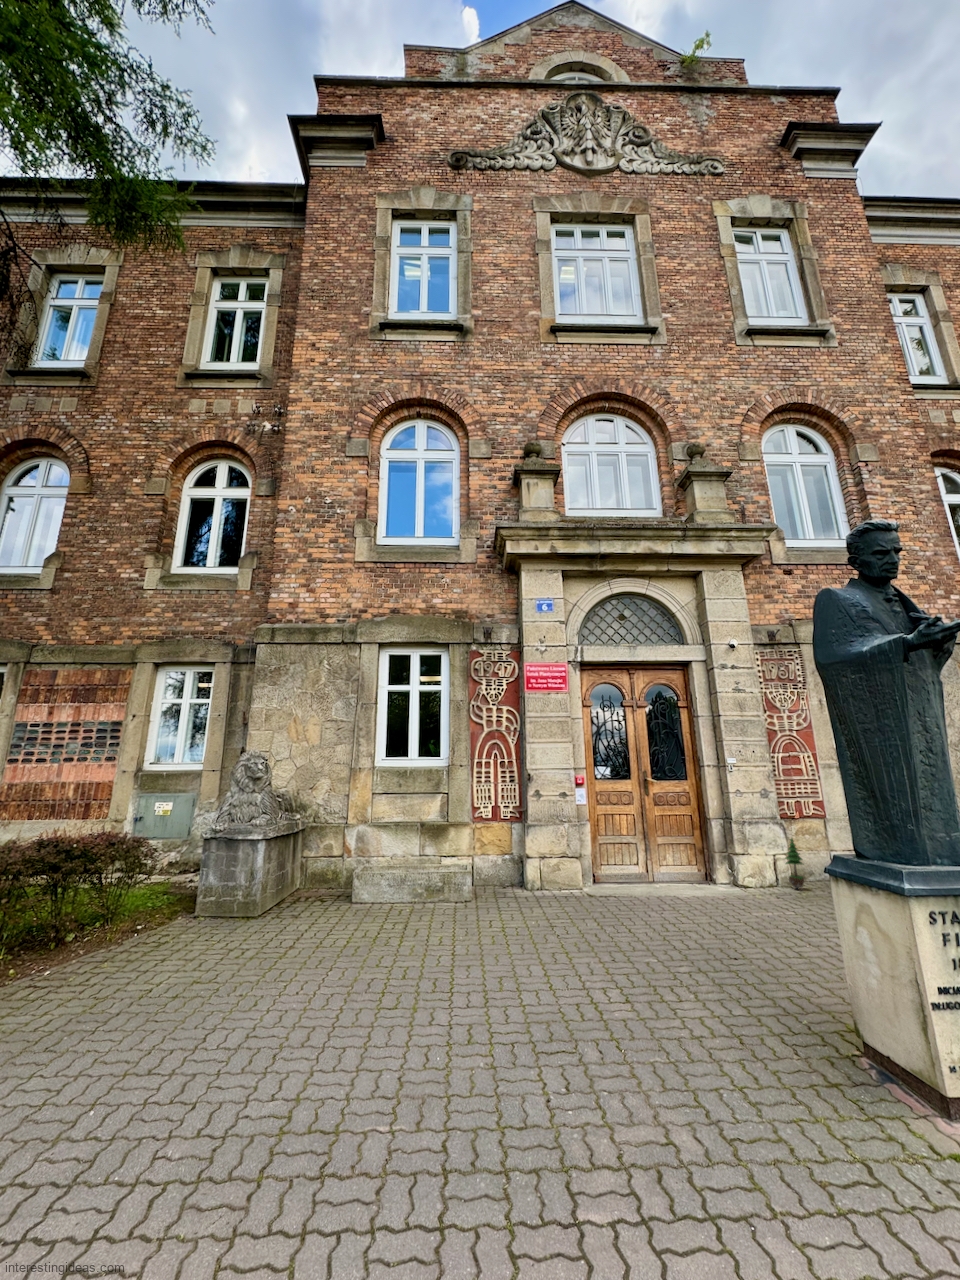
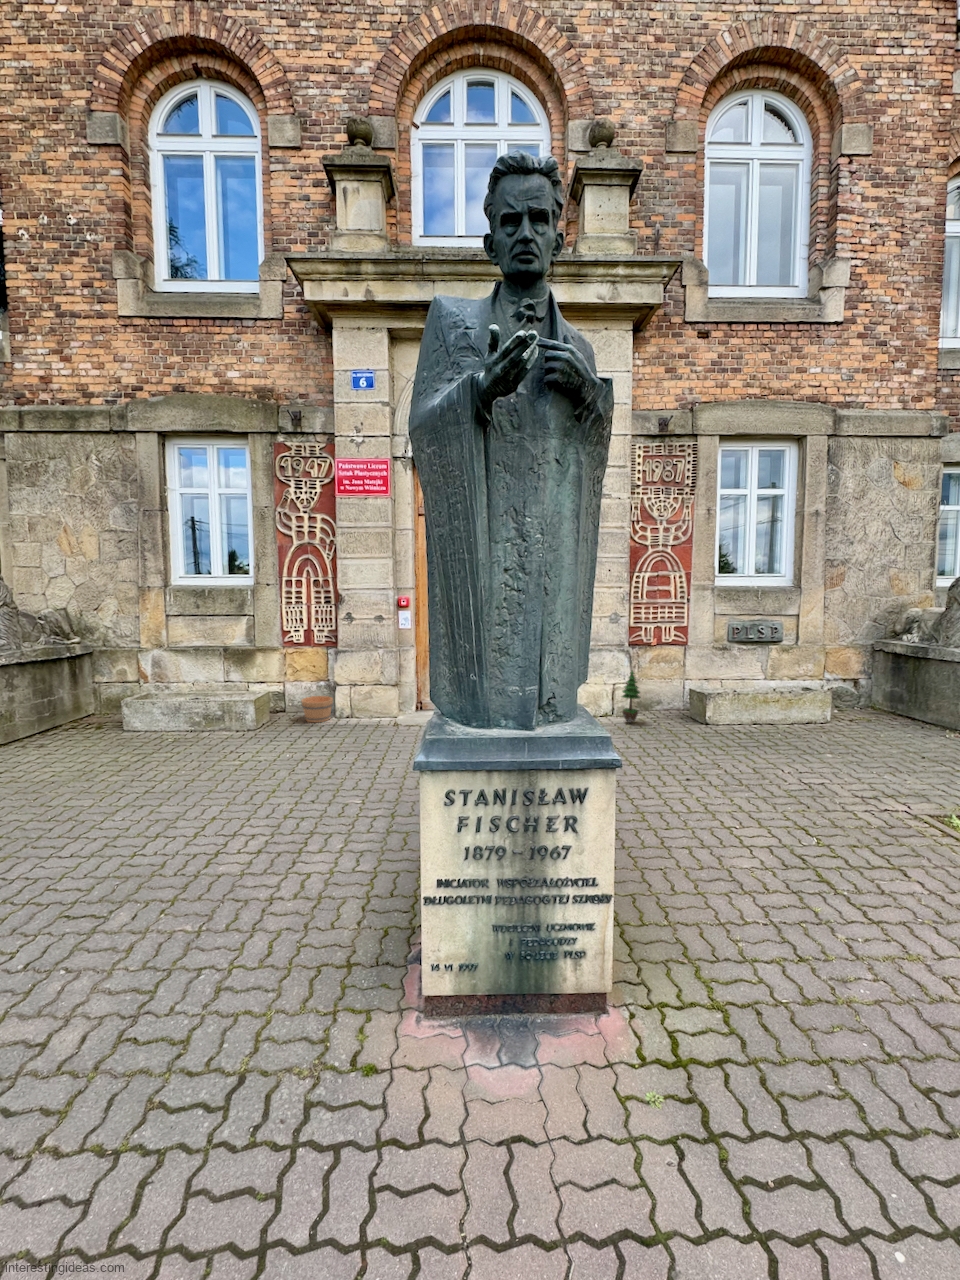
bucket: none [495,869,524,893] -> present [301,696,333,722]

